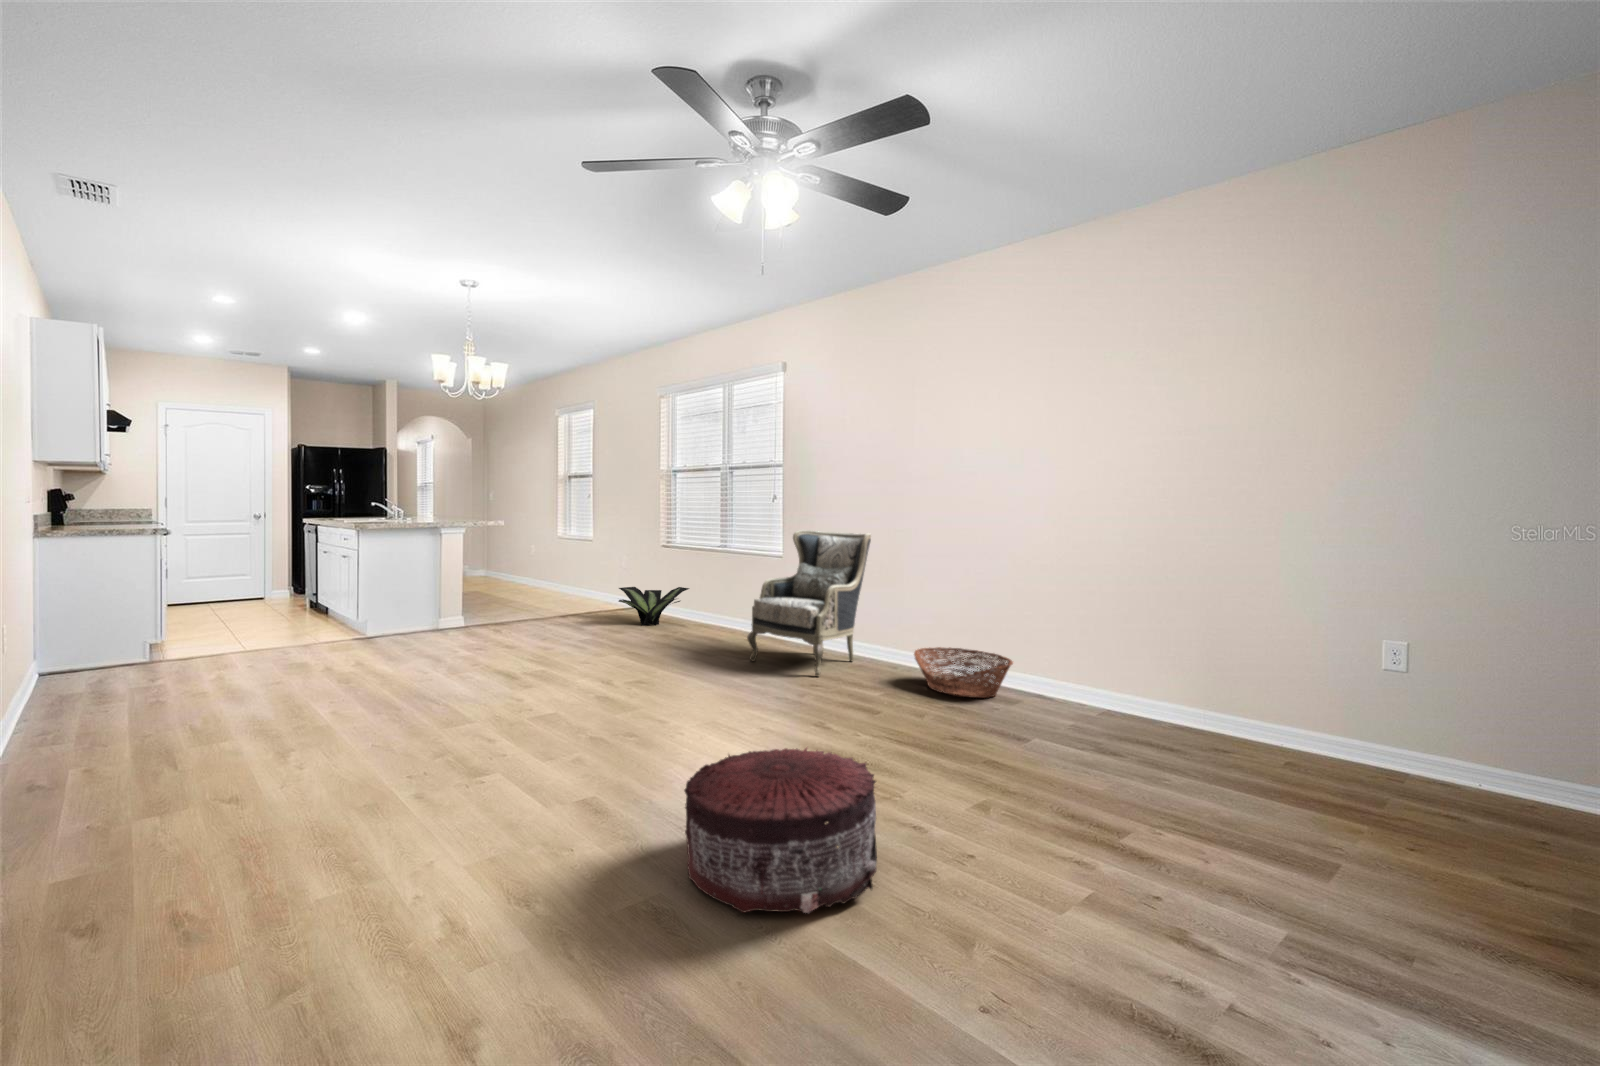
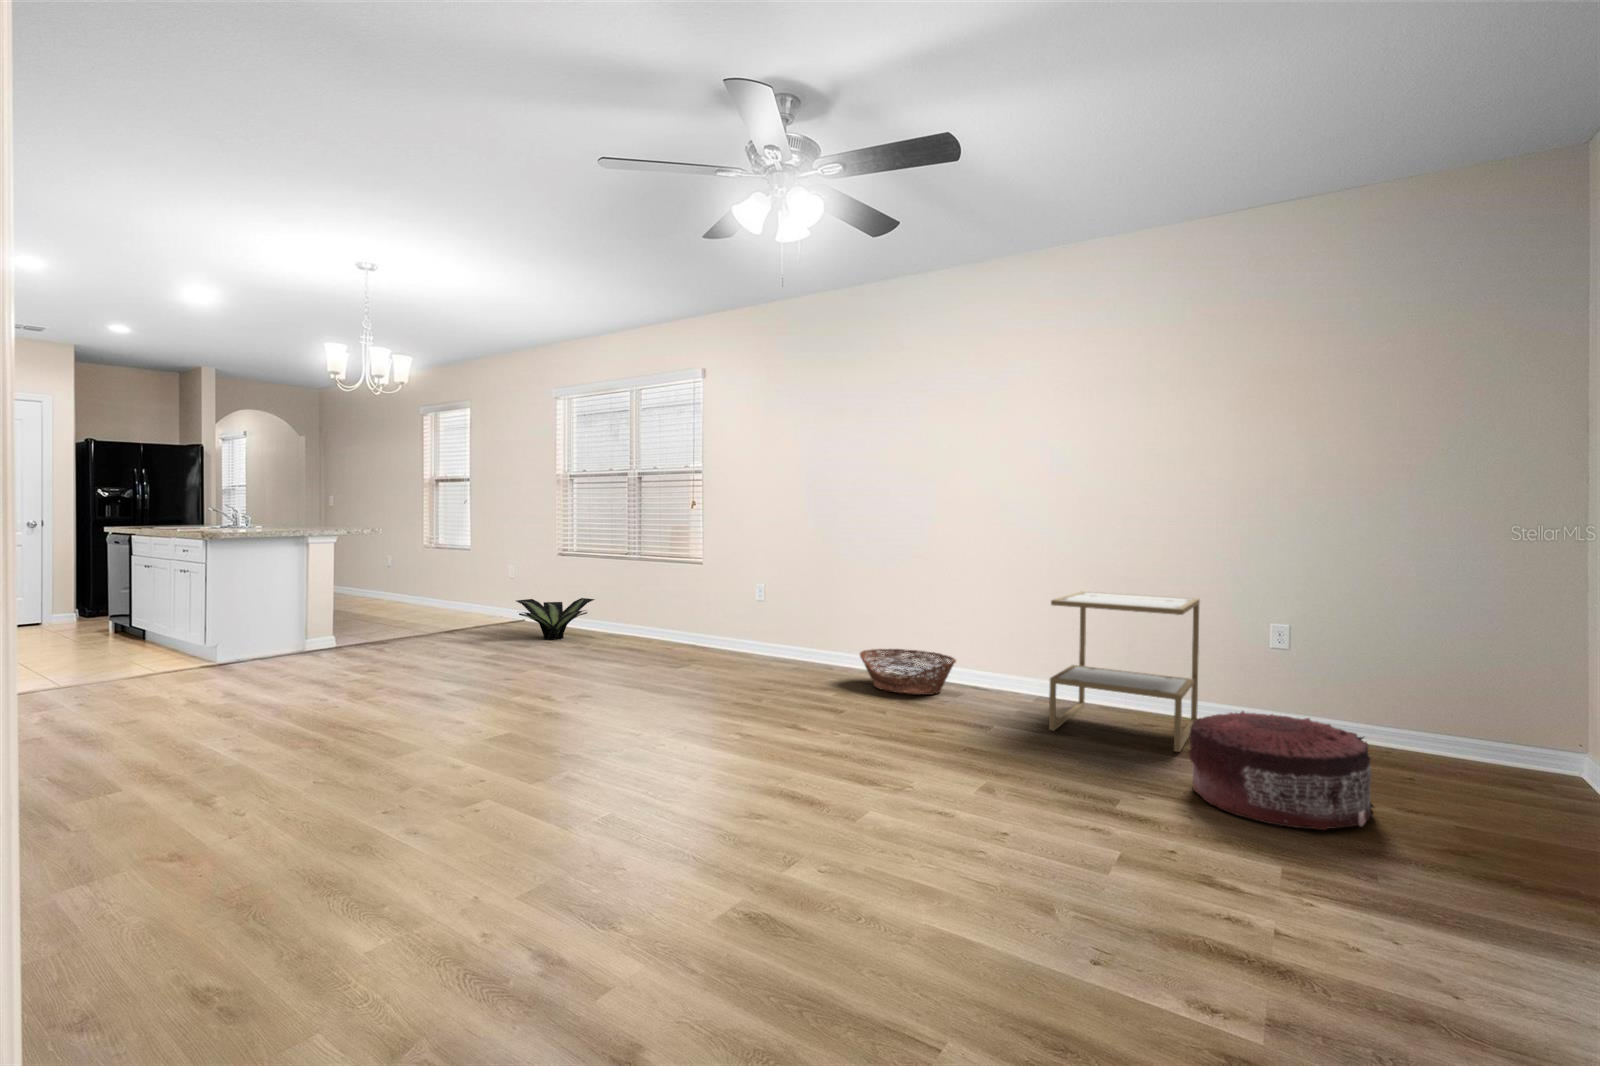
armchair: present [747,530,871,676] -> none [683,536,807,686]
side table: none [1093,593,1286,781] -> present [1049,591,1200,752]
pouf: present [684,748,877,913] -> present [1188,711,1374,830]

